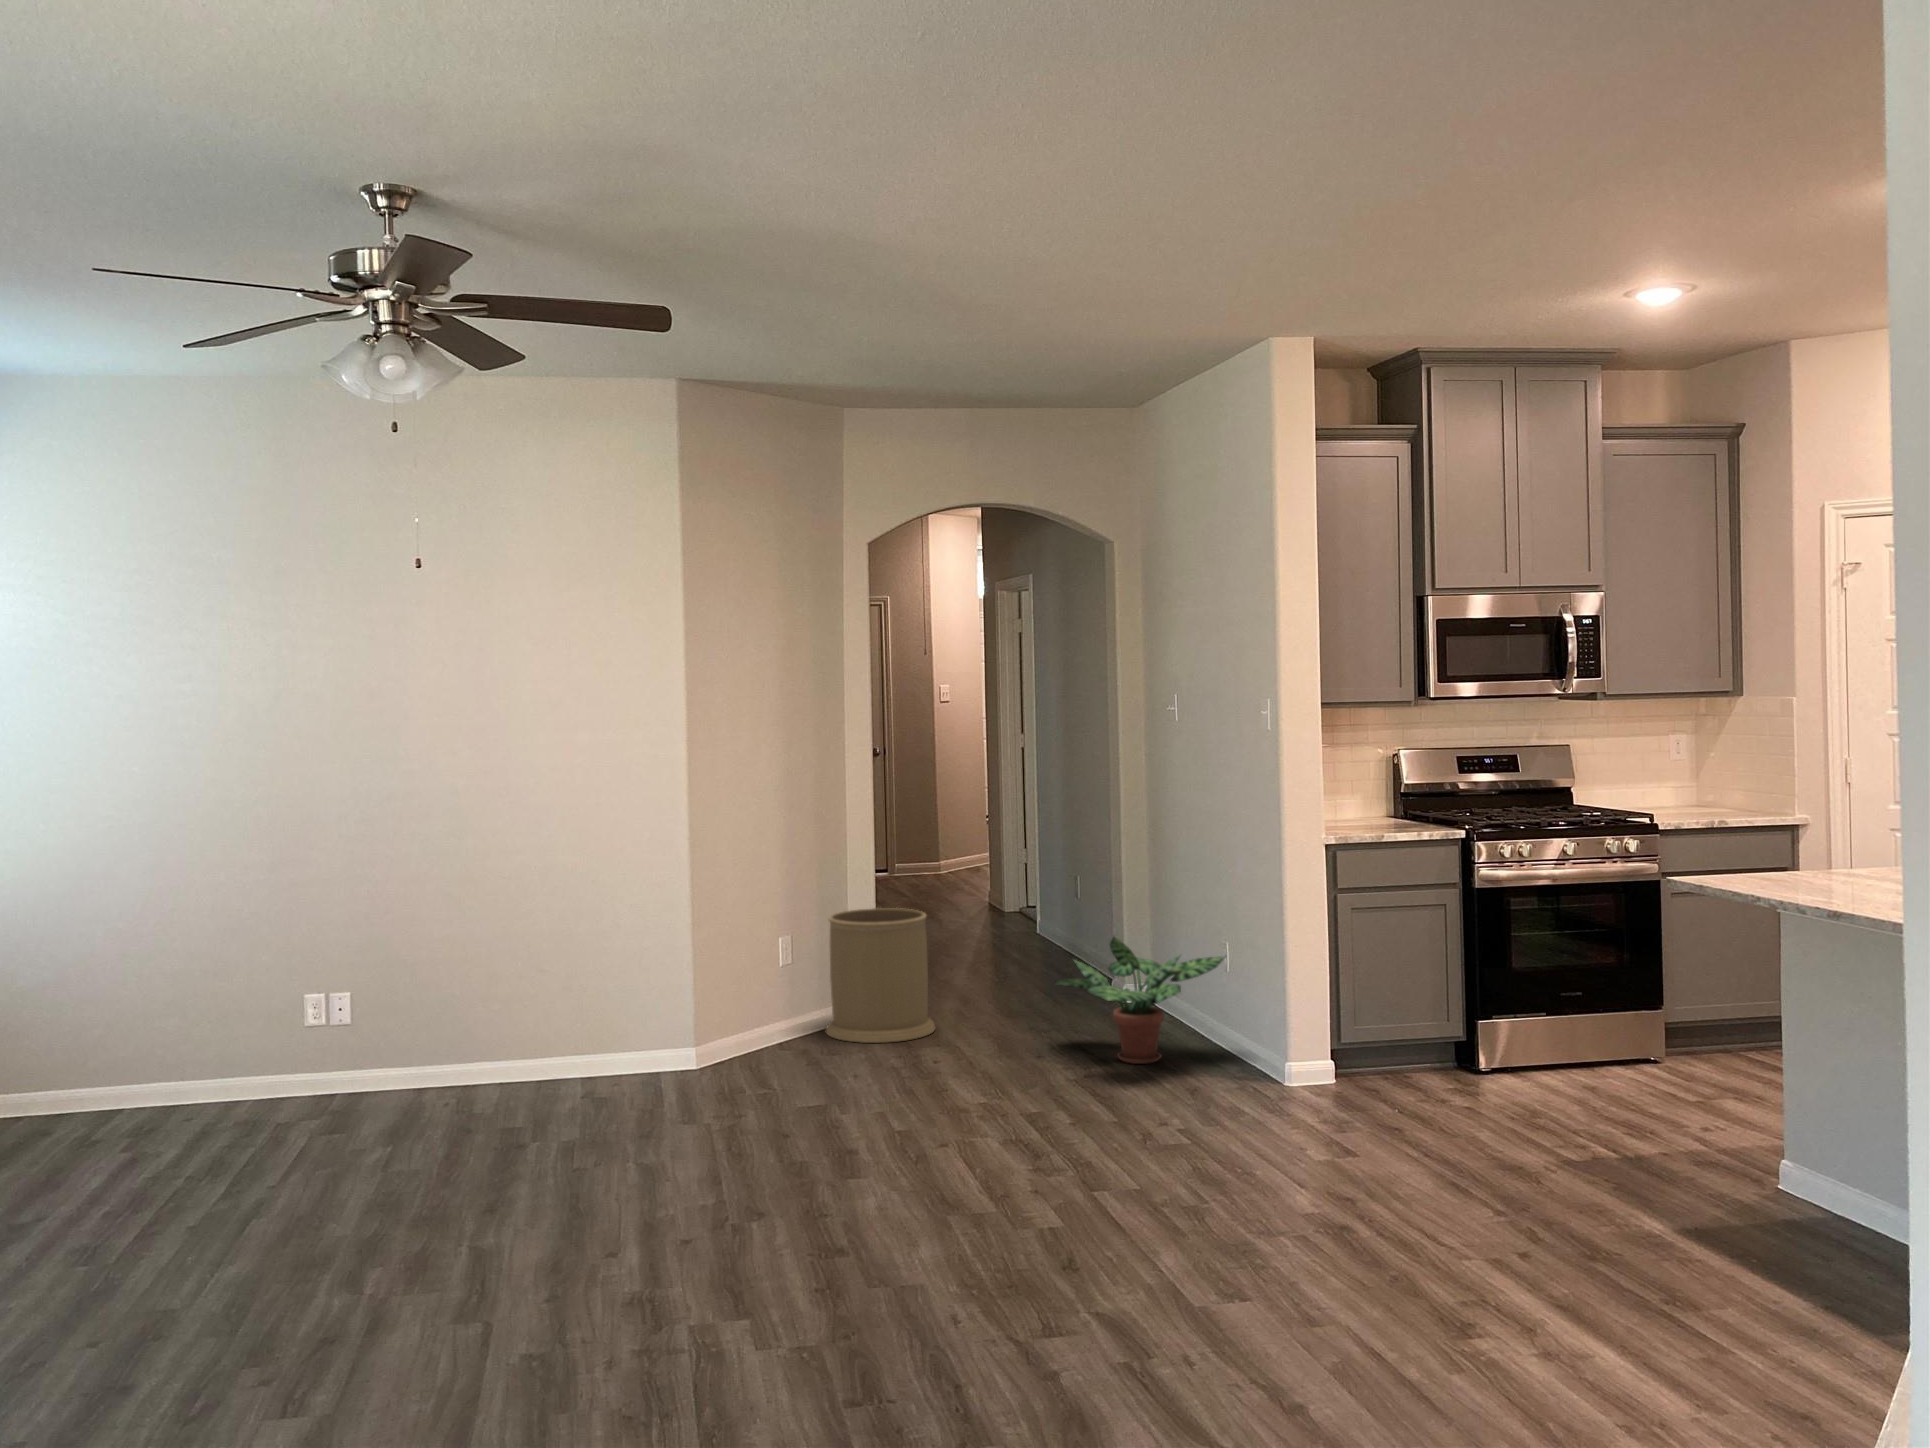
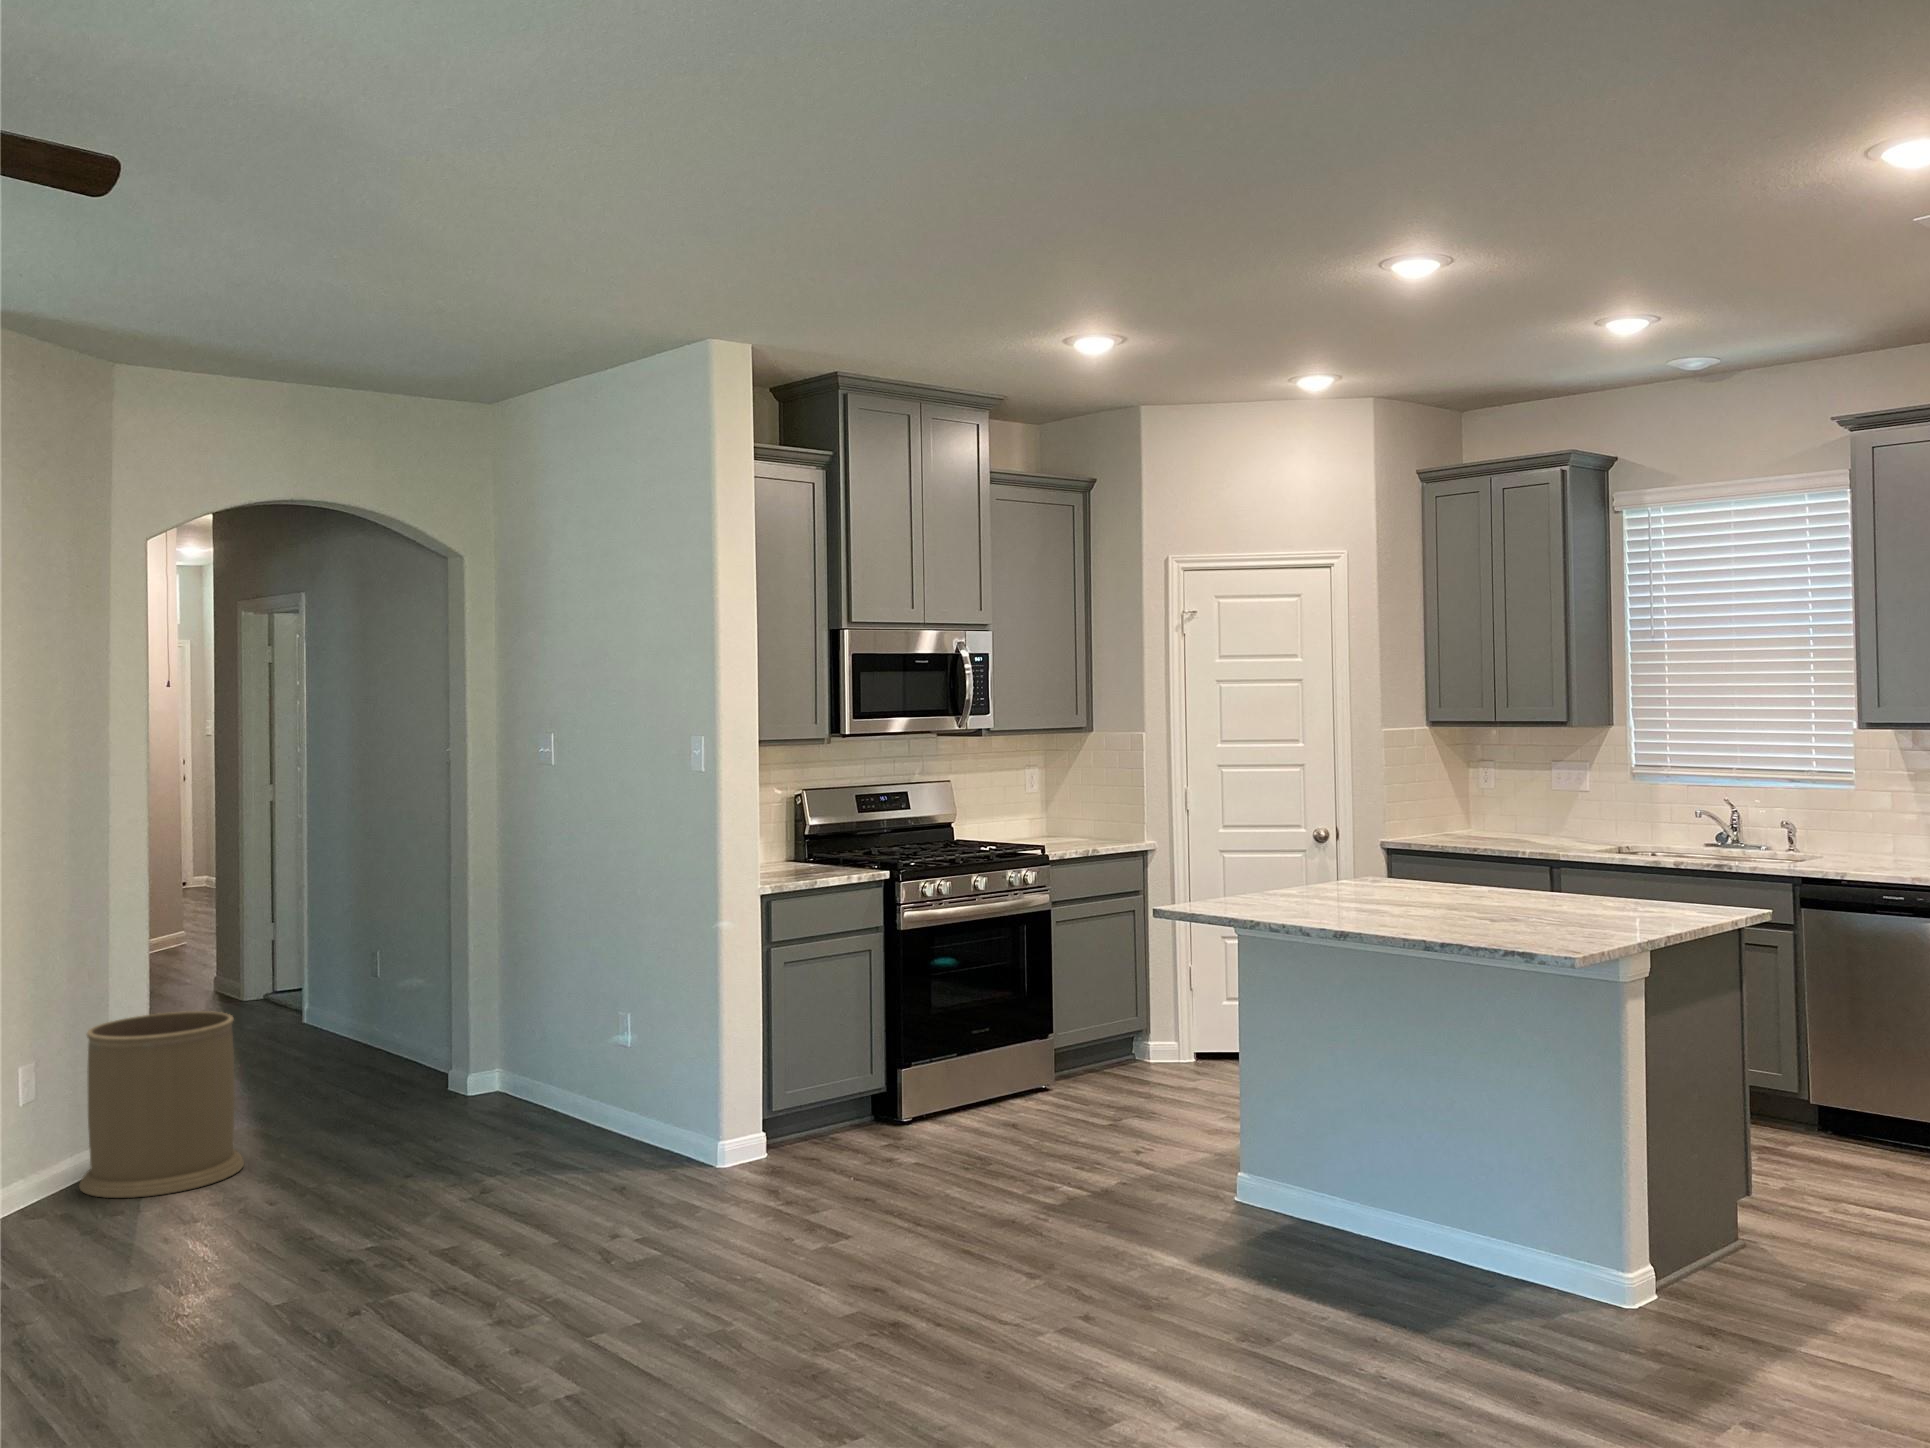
potted plant: present [1055,937,1225,1064] -> none [416,1019,633,1170]

